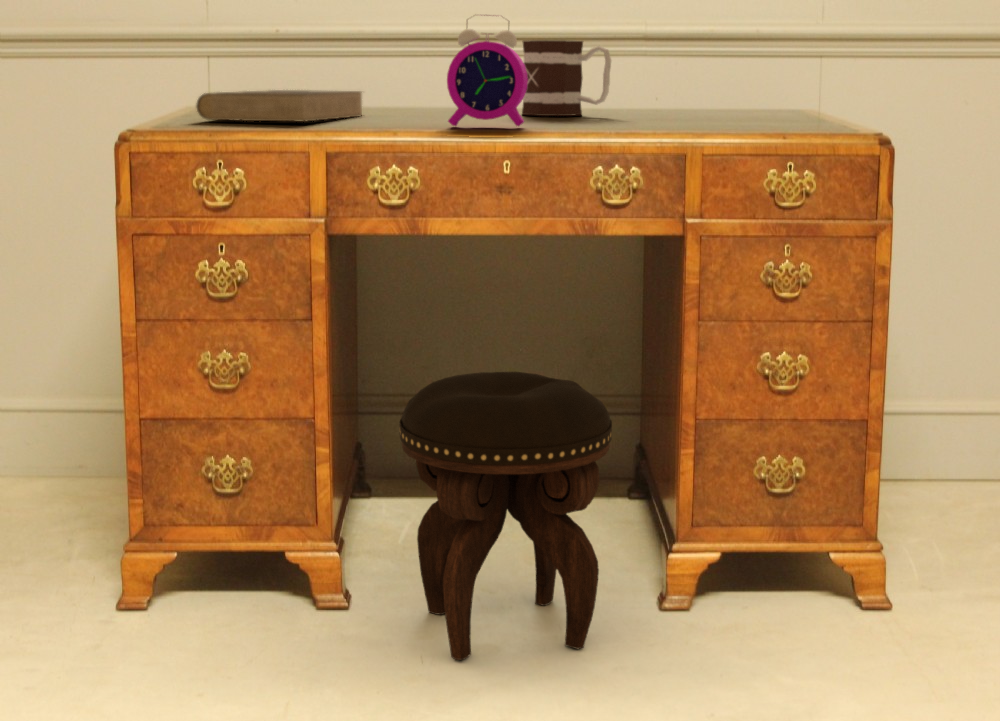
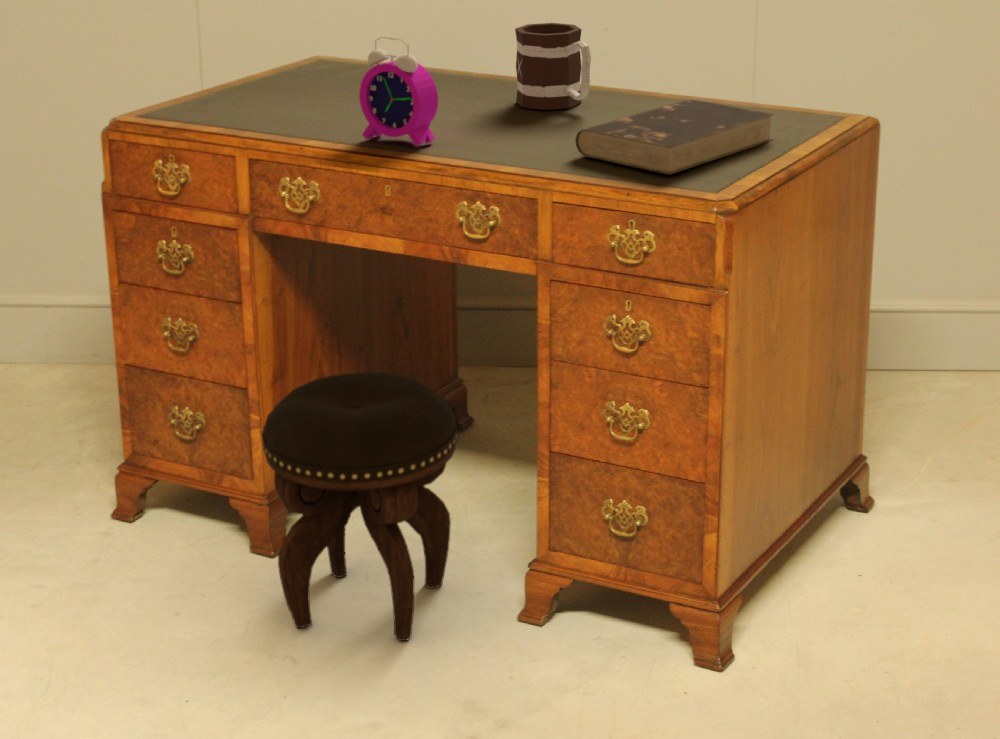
book: present [196,90,362,122] -> present [575,99,774,175]

